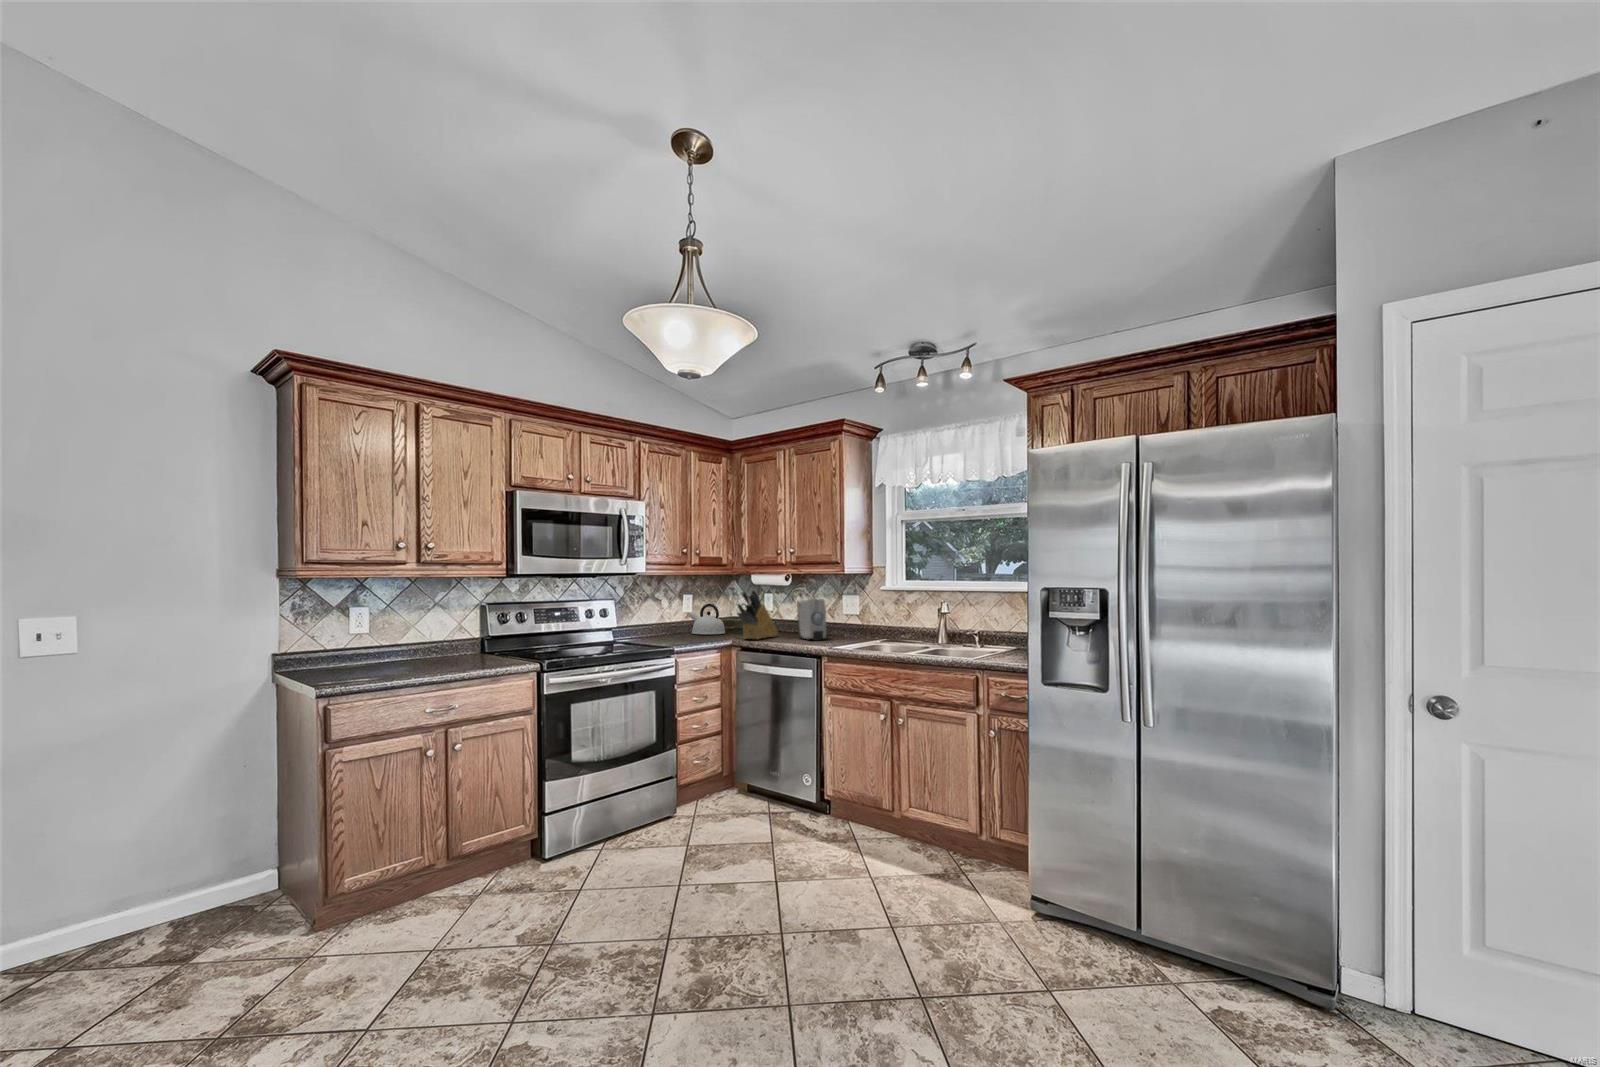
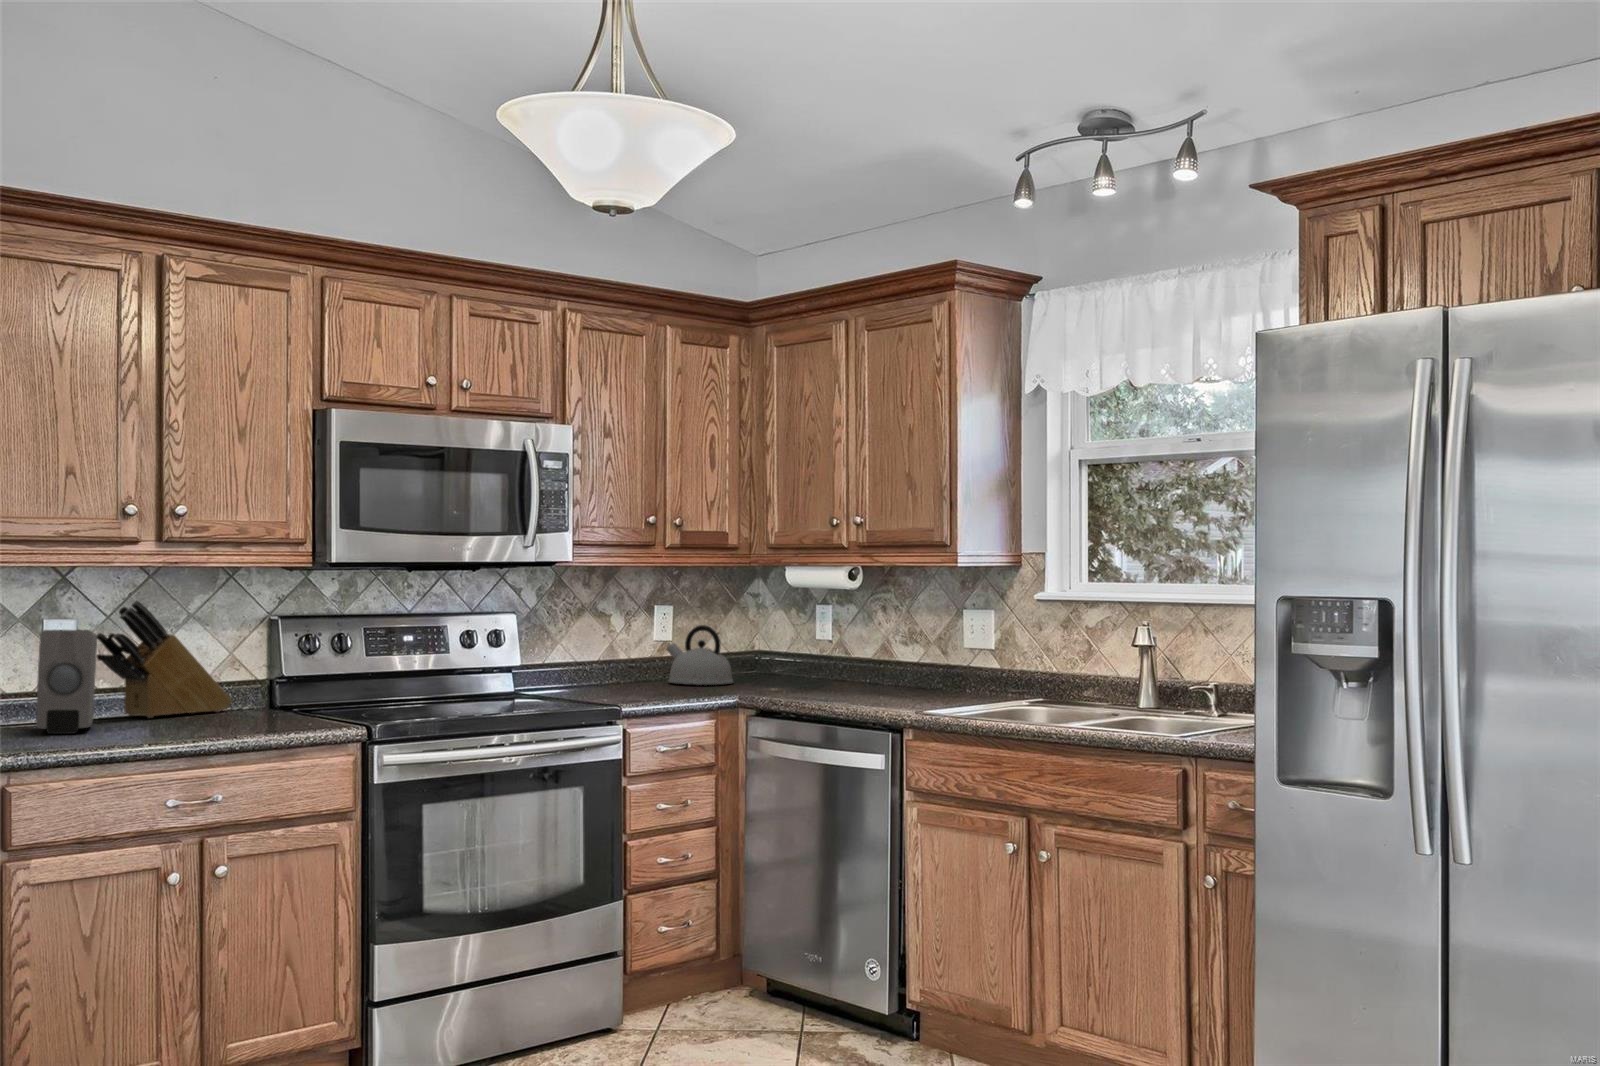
knife block: present [737,589,777,639] -> present [97,601,232,718]
soap dispenser: present [797,599,826,640] -> present [36,630,97,734]

